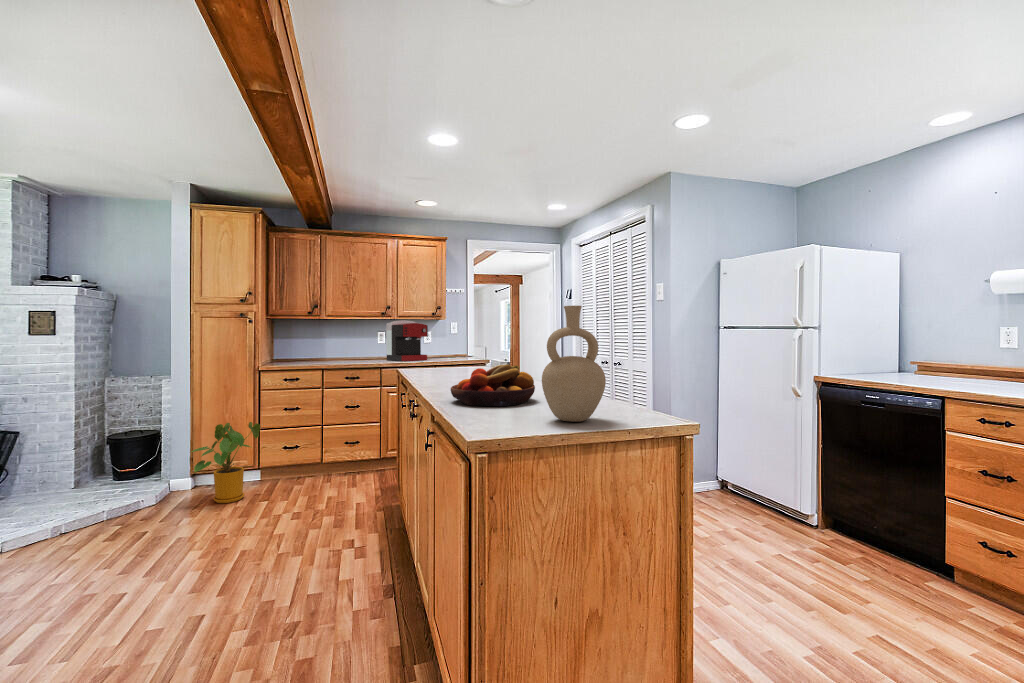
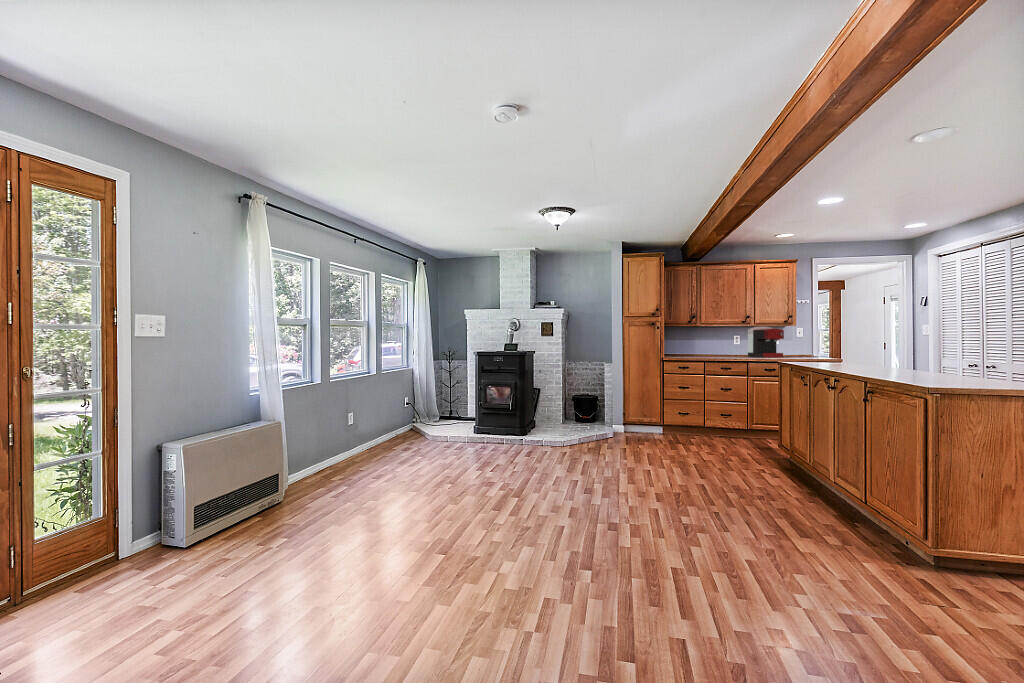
vase: present [542,305,606,422] -> none [935,318,981,380]
fruit bowl: present [451,364,535,406] -> none [858,352,921,375]
house plant: present [191,422,261,503] -> none [632,392,668,441]

